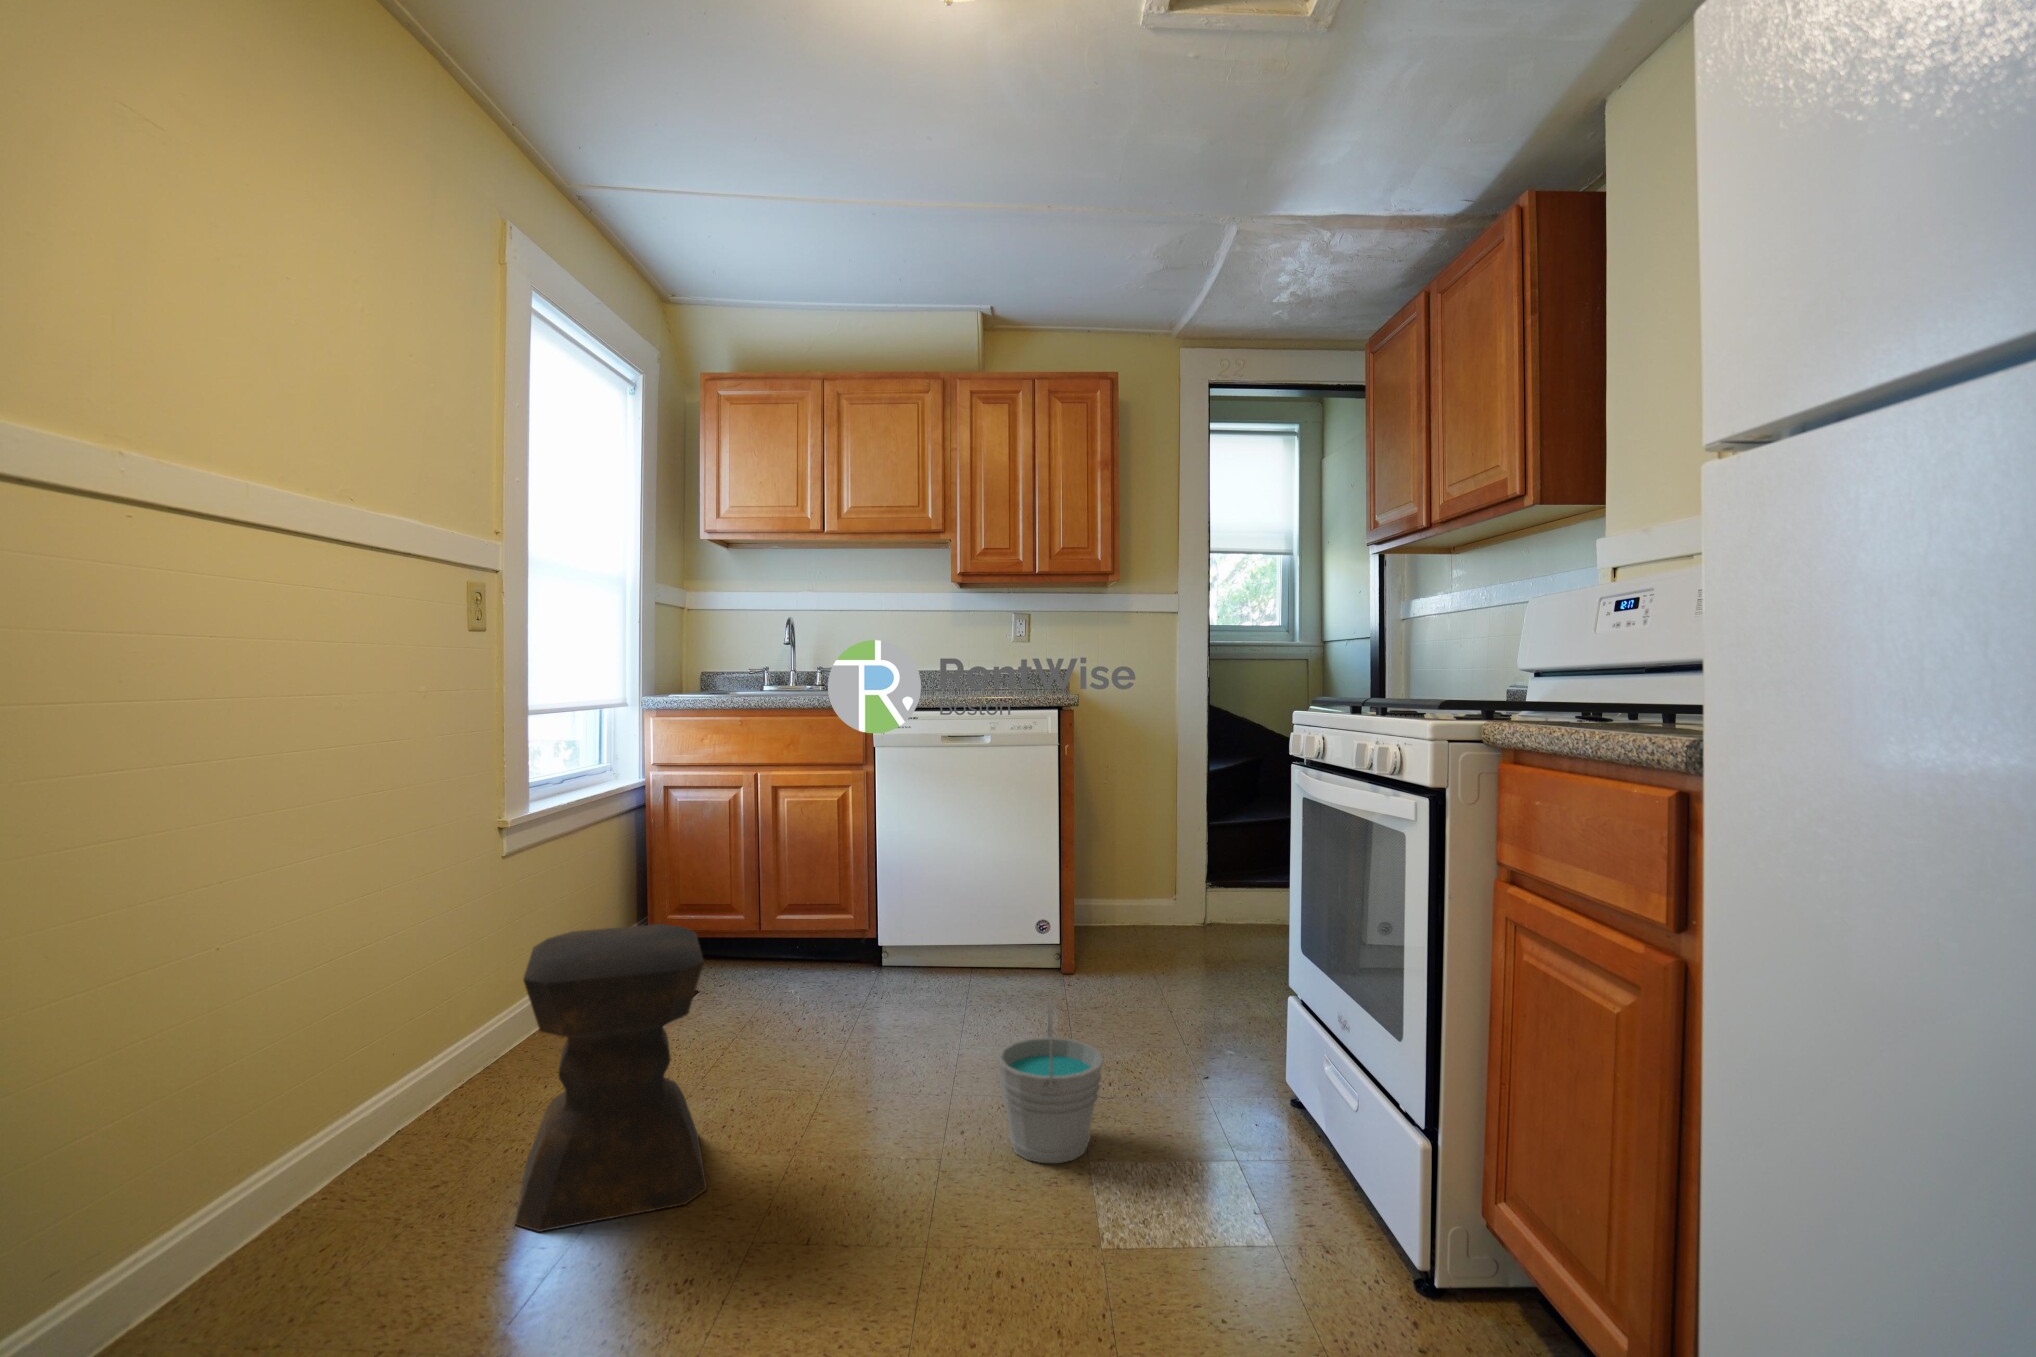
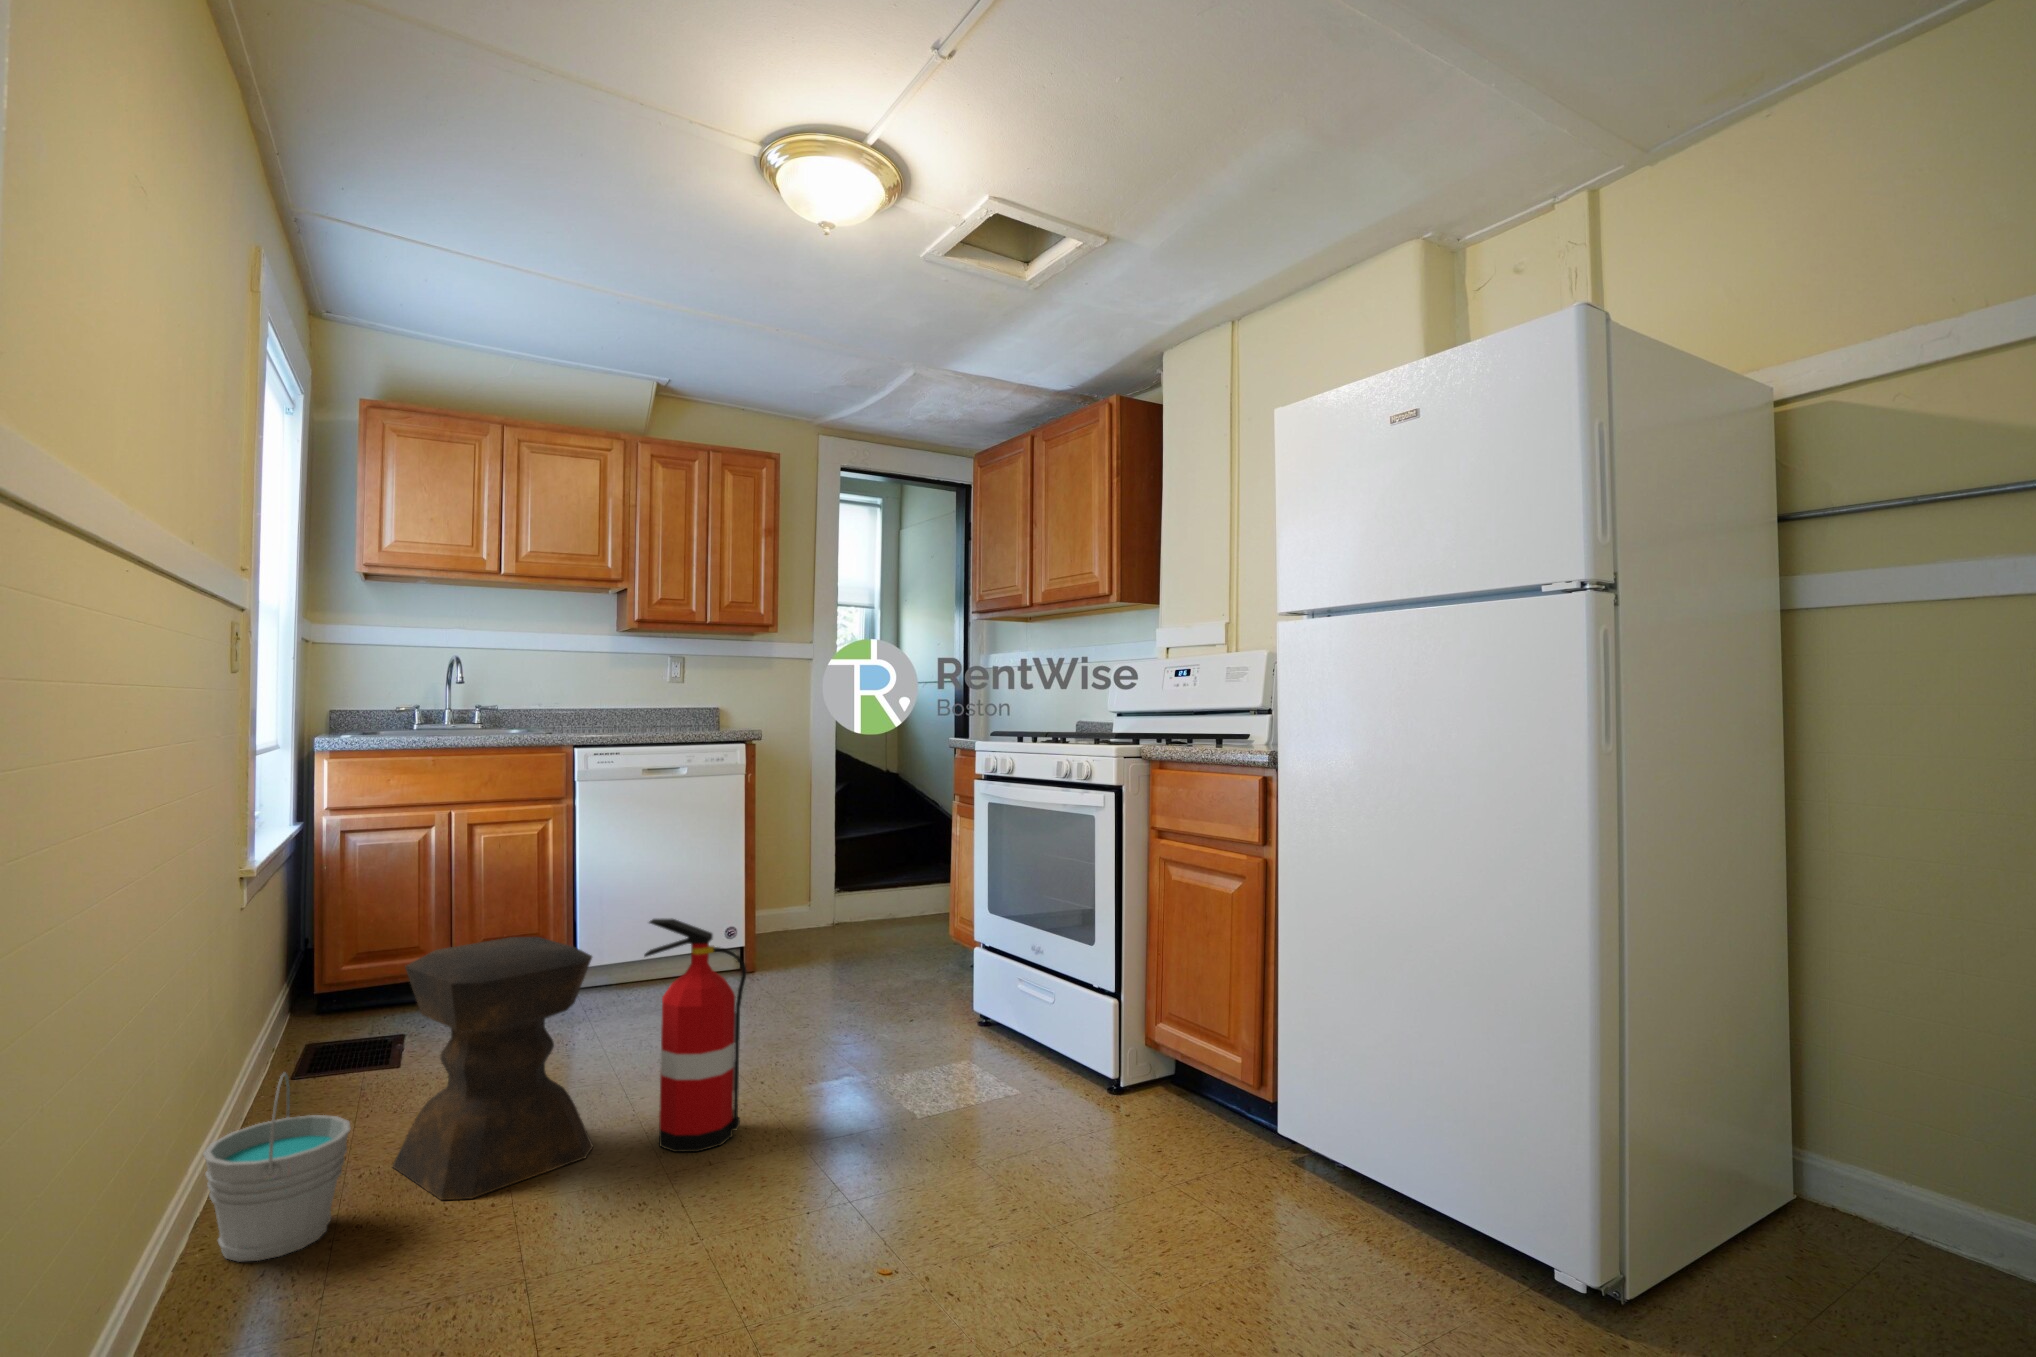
fire extinguisher: none [757,923,866,1232] -> present [644,919,746,1152]
bucket: present [996,999,1104,1163] -> present [203,1073,351,1261]

